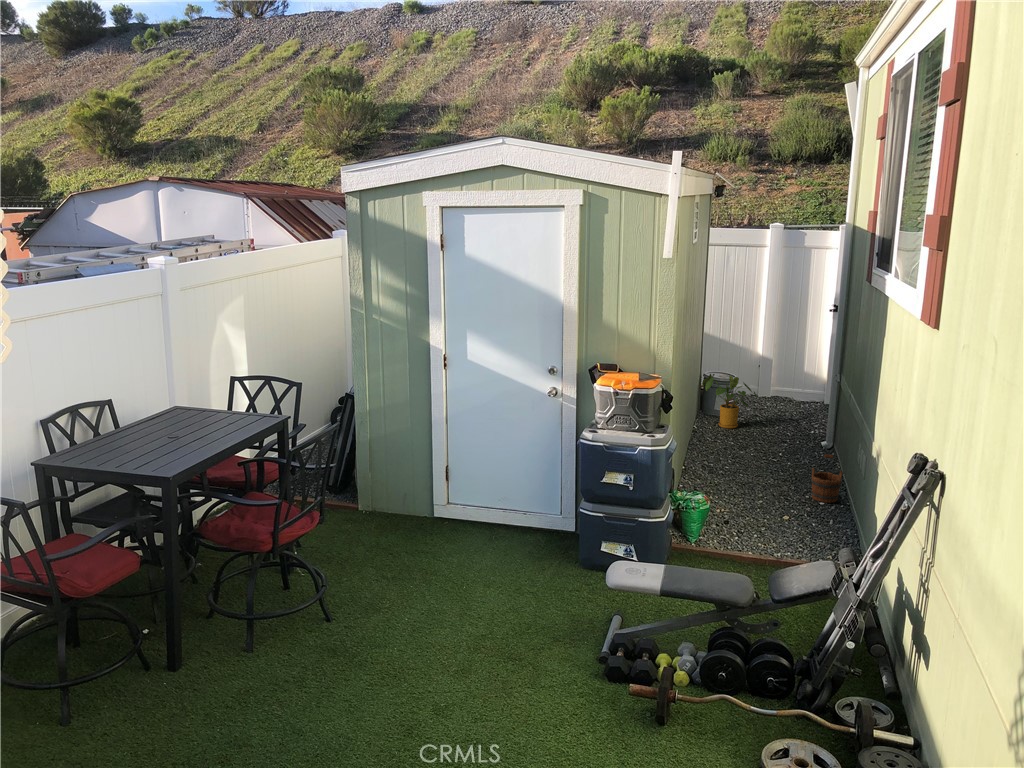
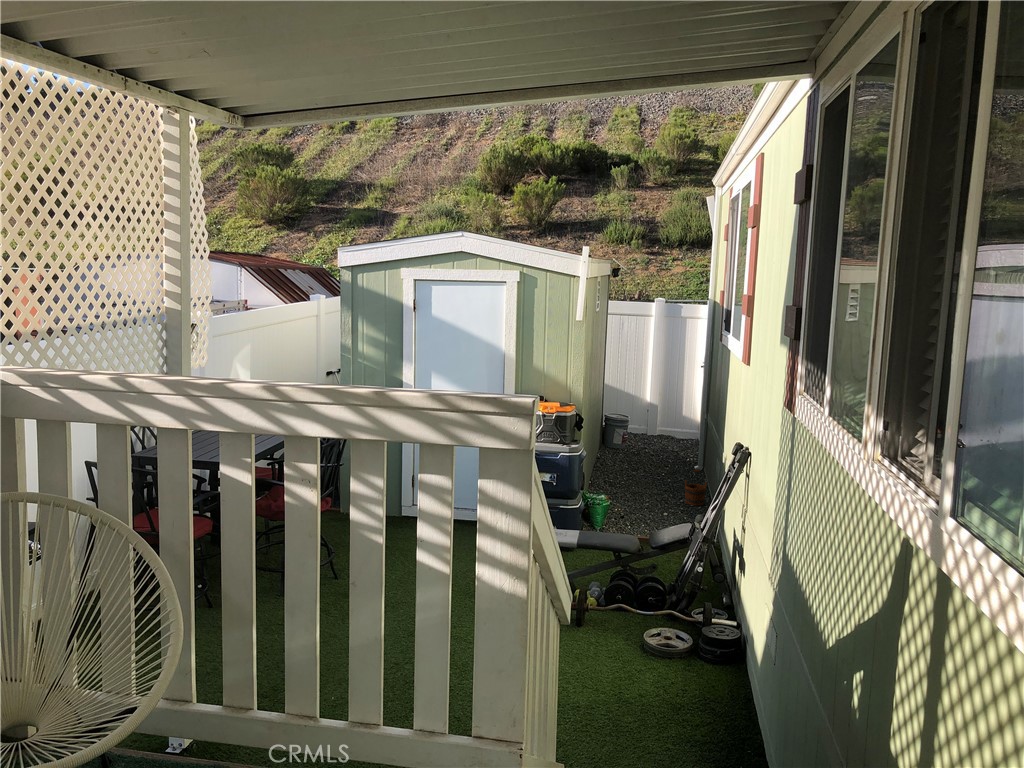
house plant: present [702,374,757,428] -> none [604,415,647,459]

